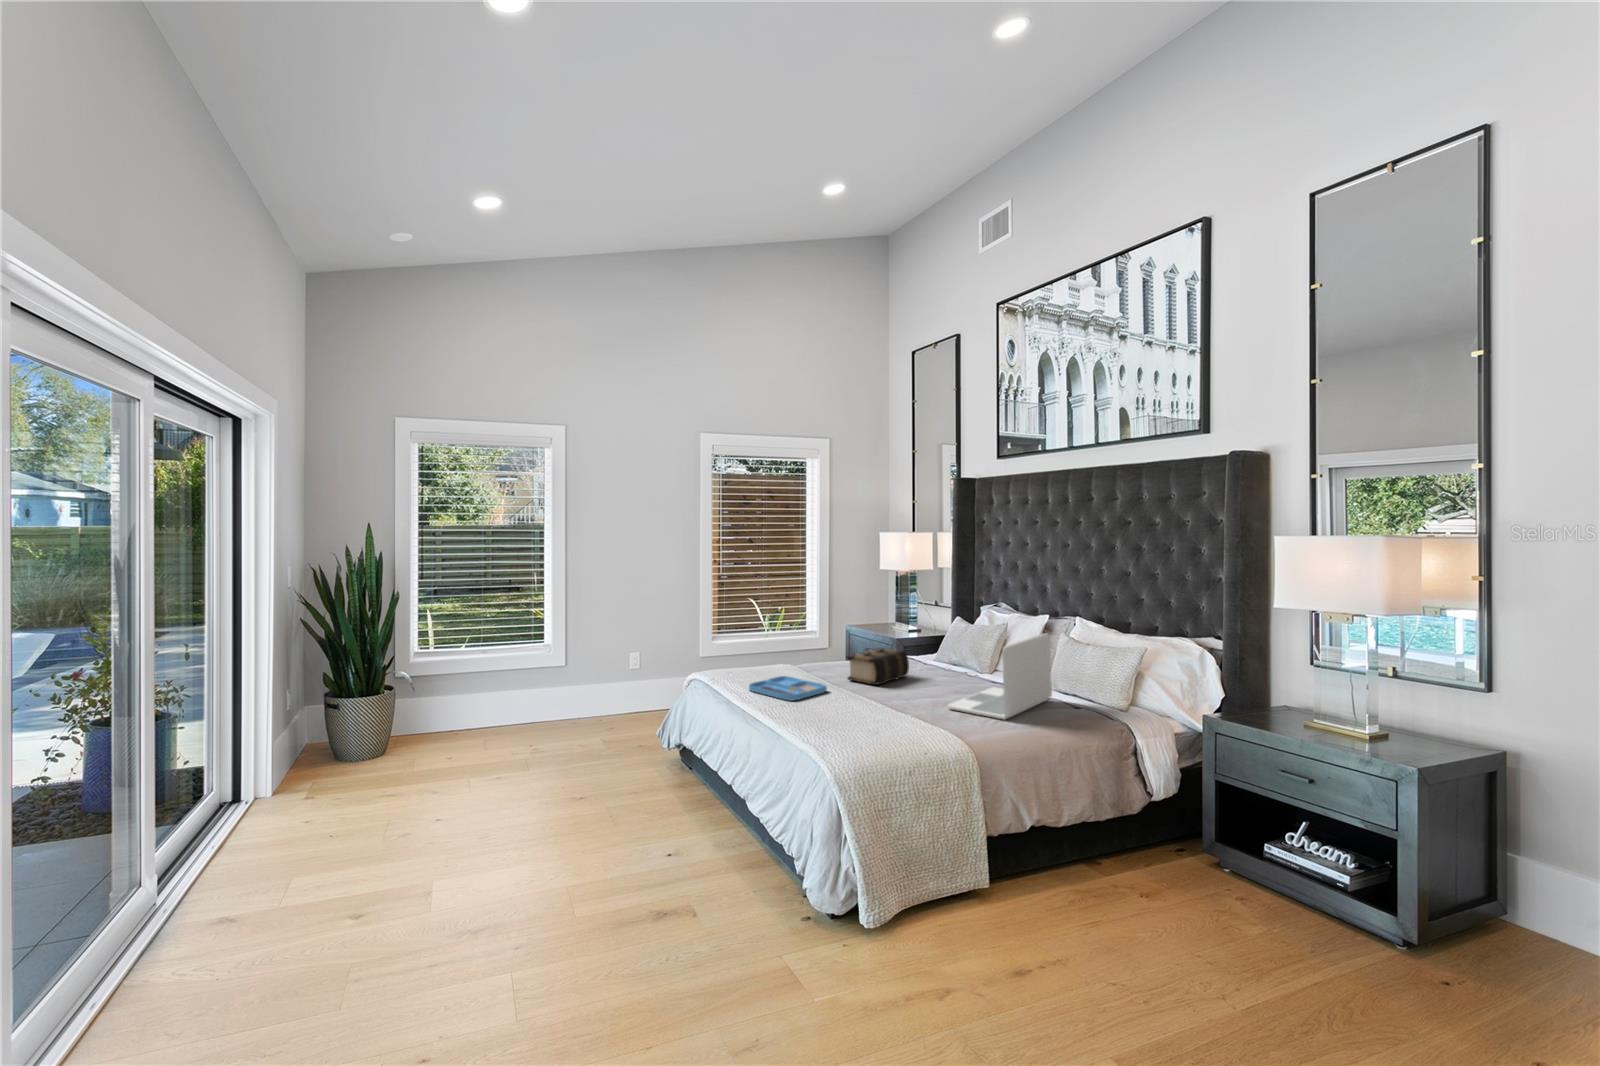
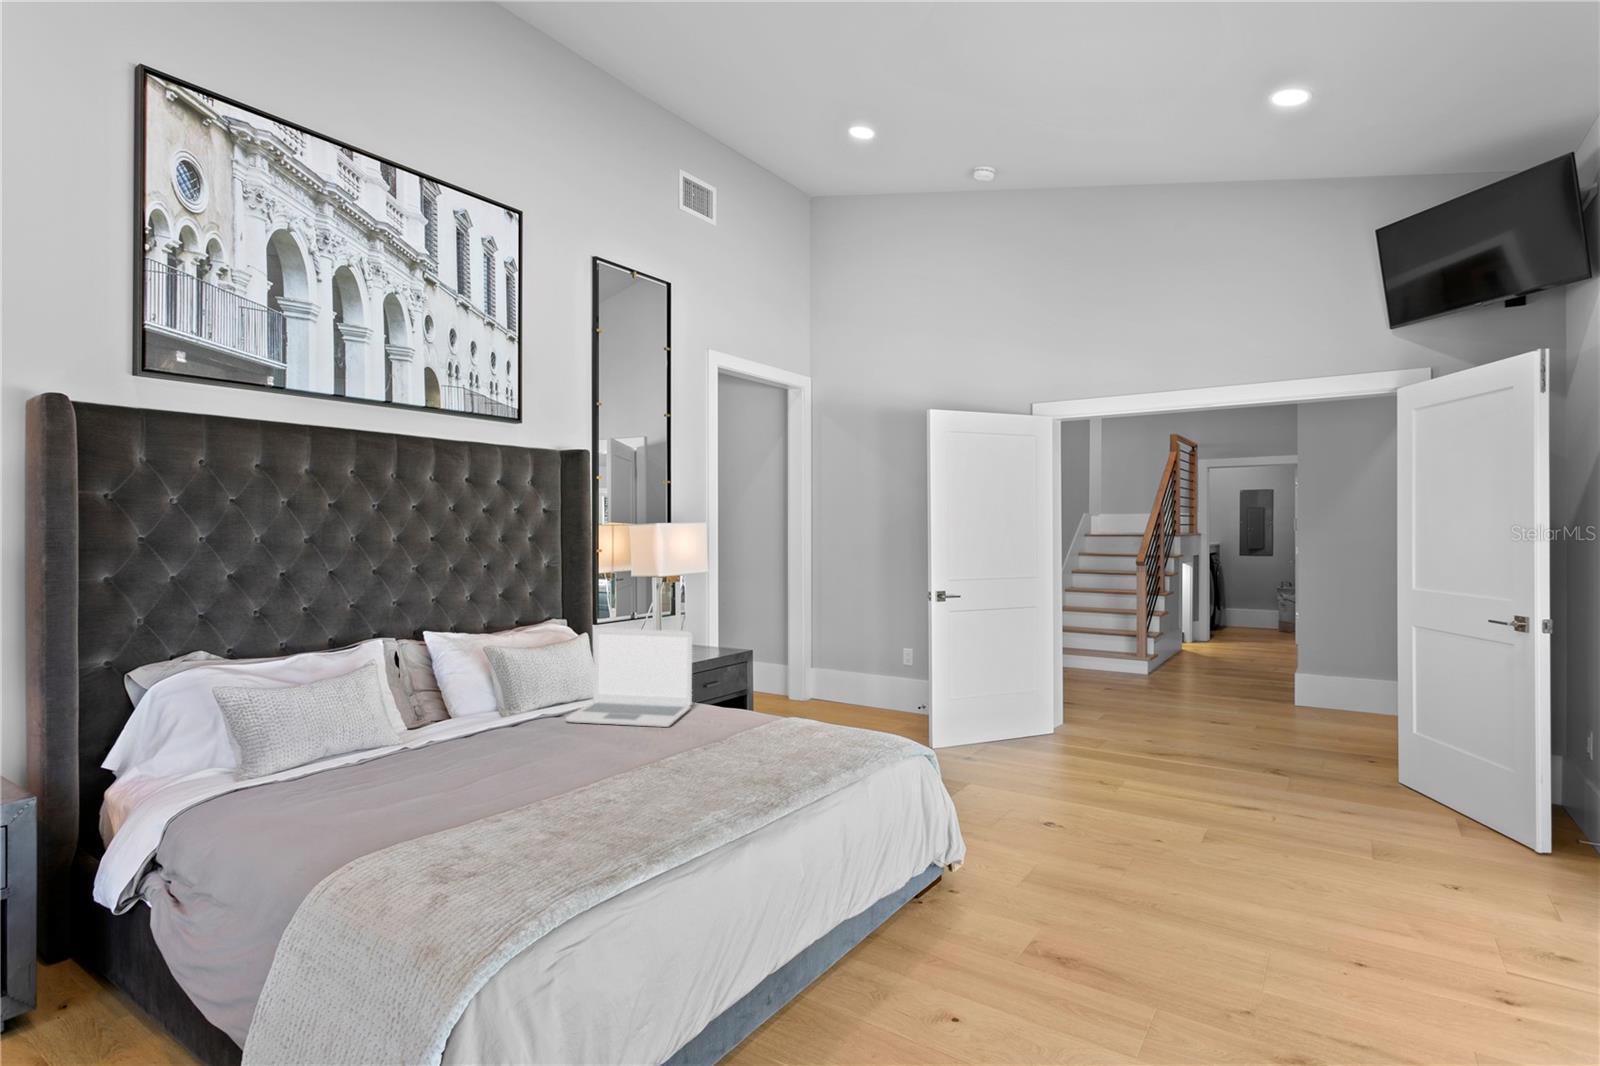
book: present [847,648,909,685] -> none [463,719,578,785]
tray: present [749,676,827,701] -> none [579,774,712,833]

